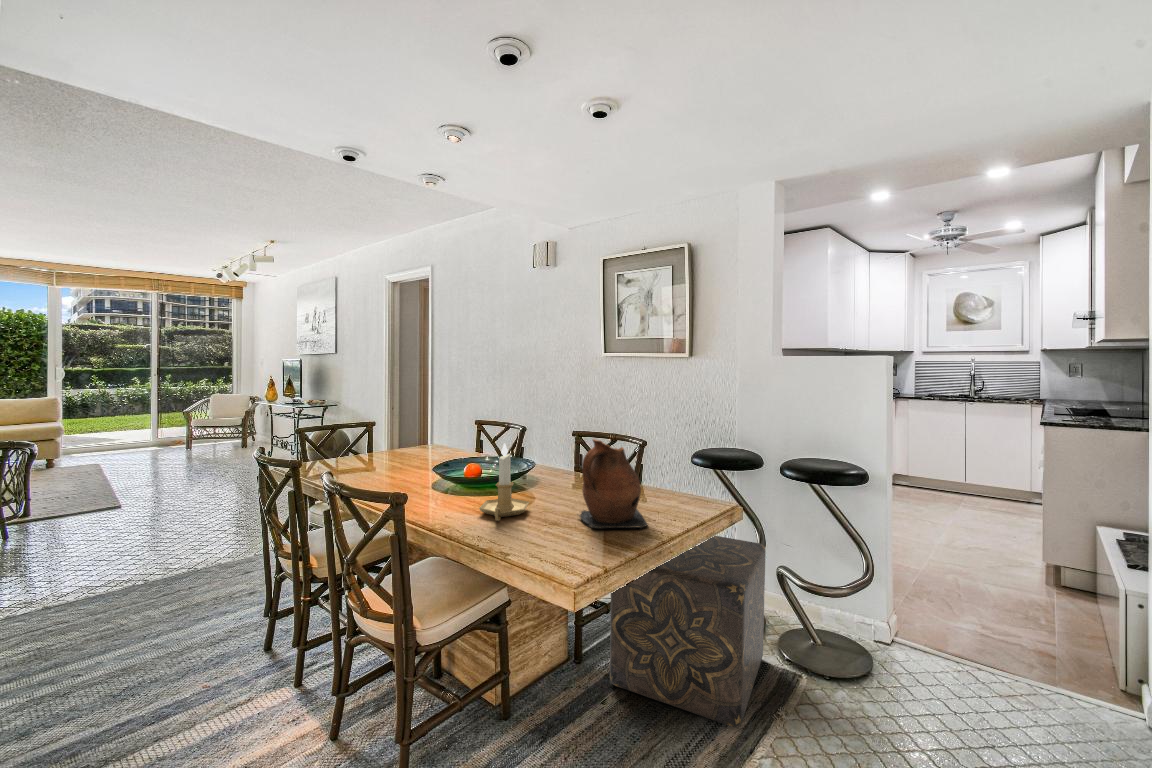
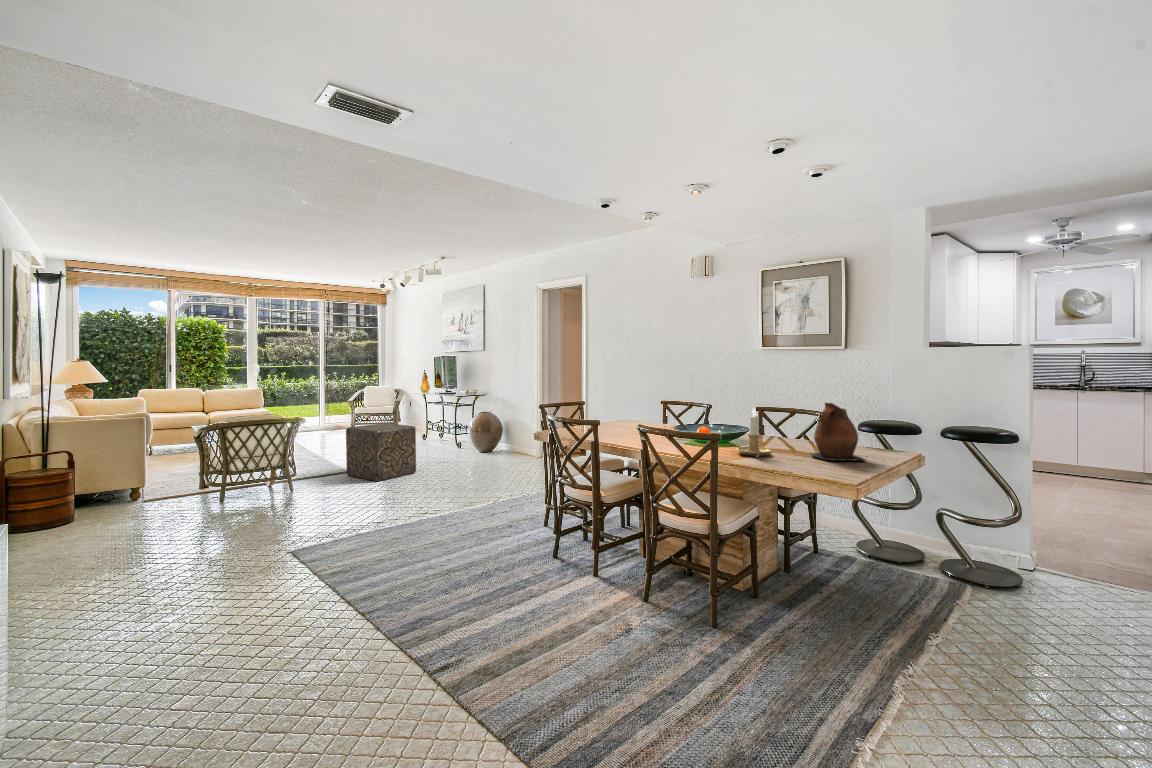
ottoman: present [610,536,766,727] -> present [346,423,416,481]

